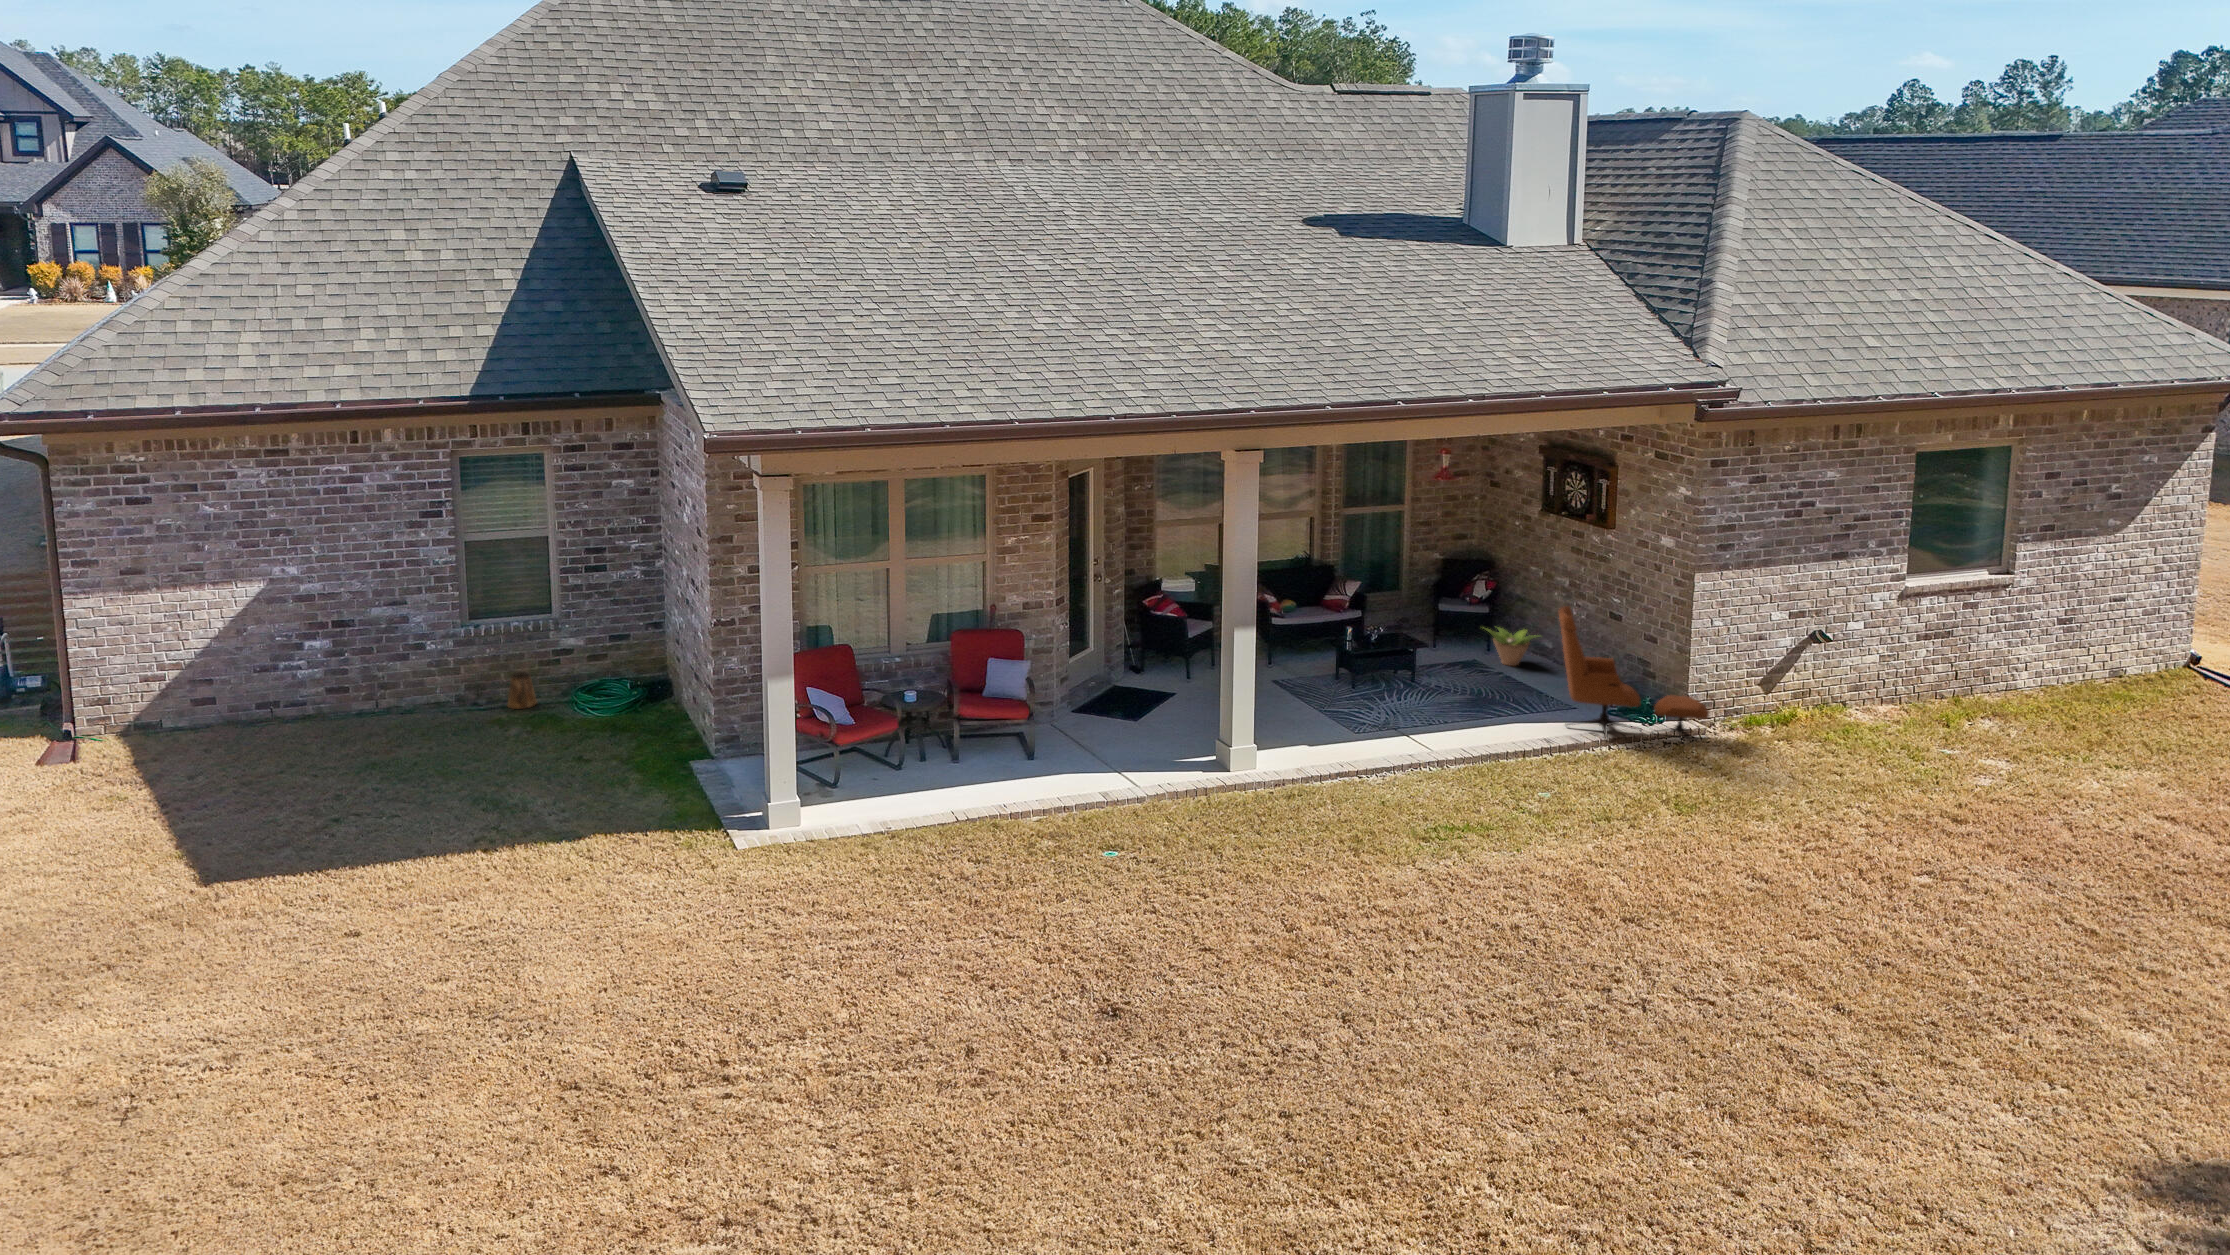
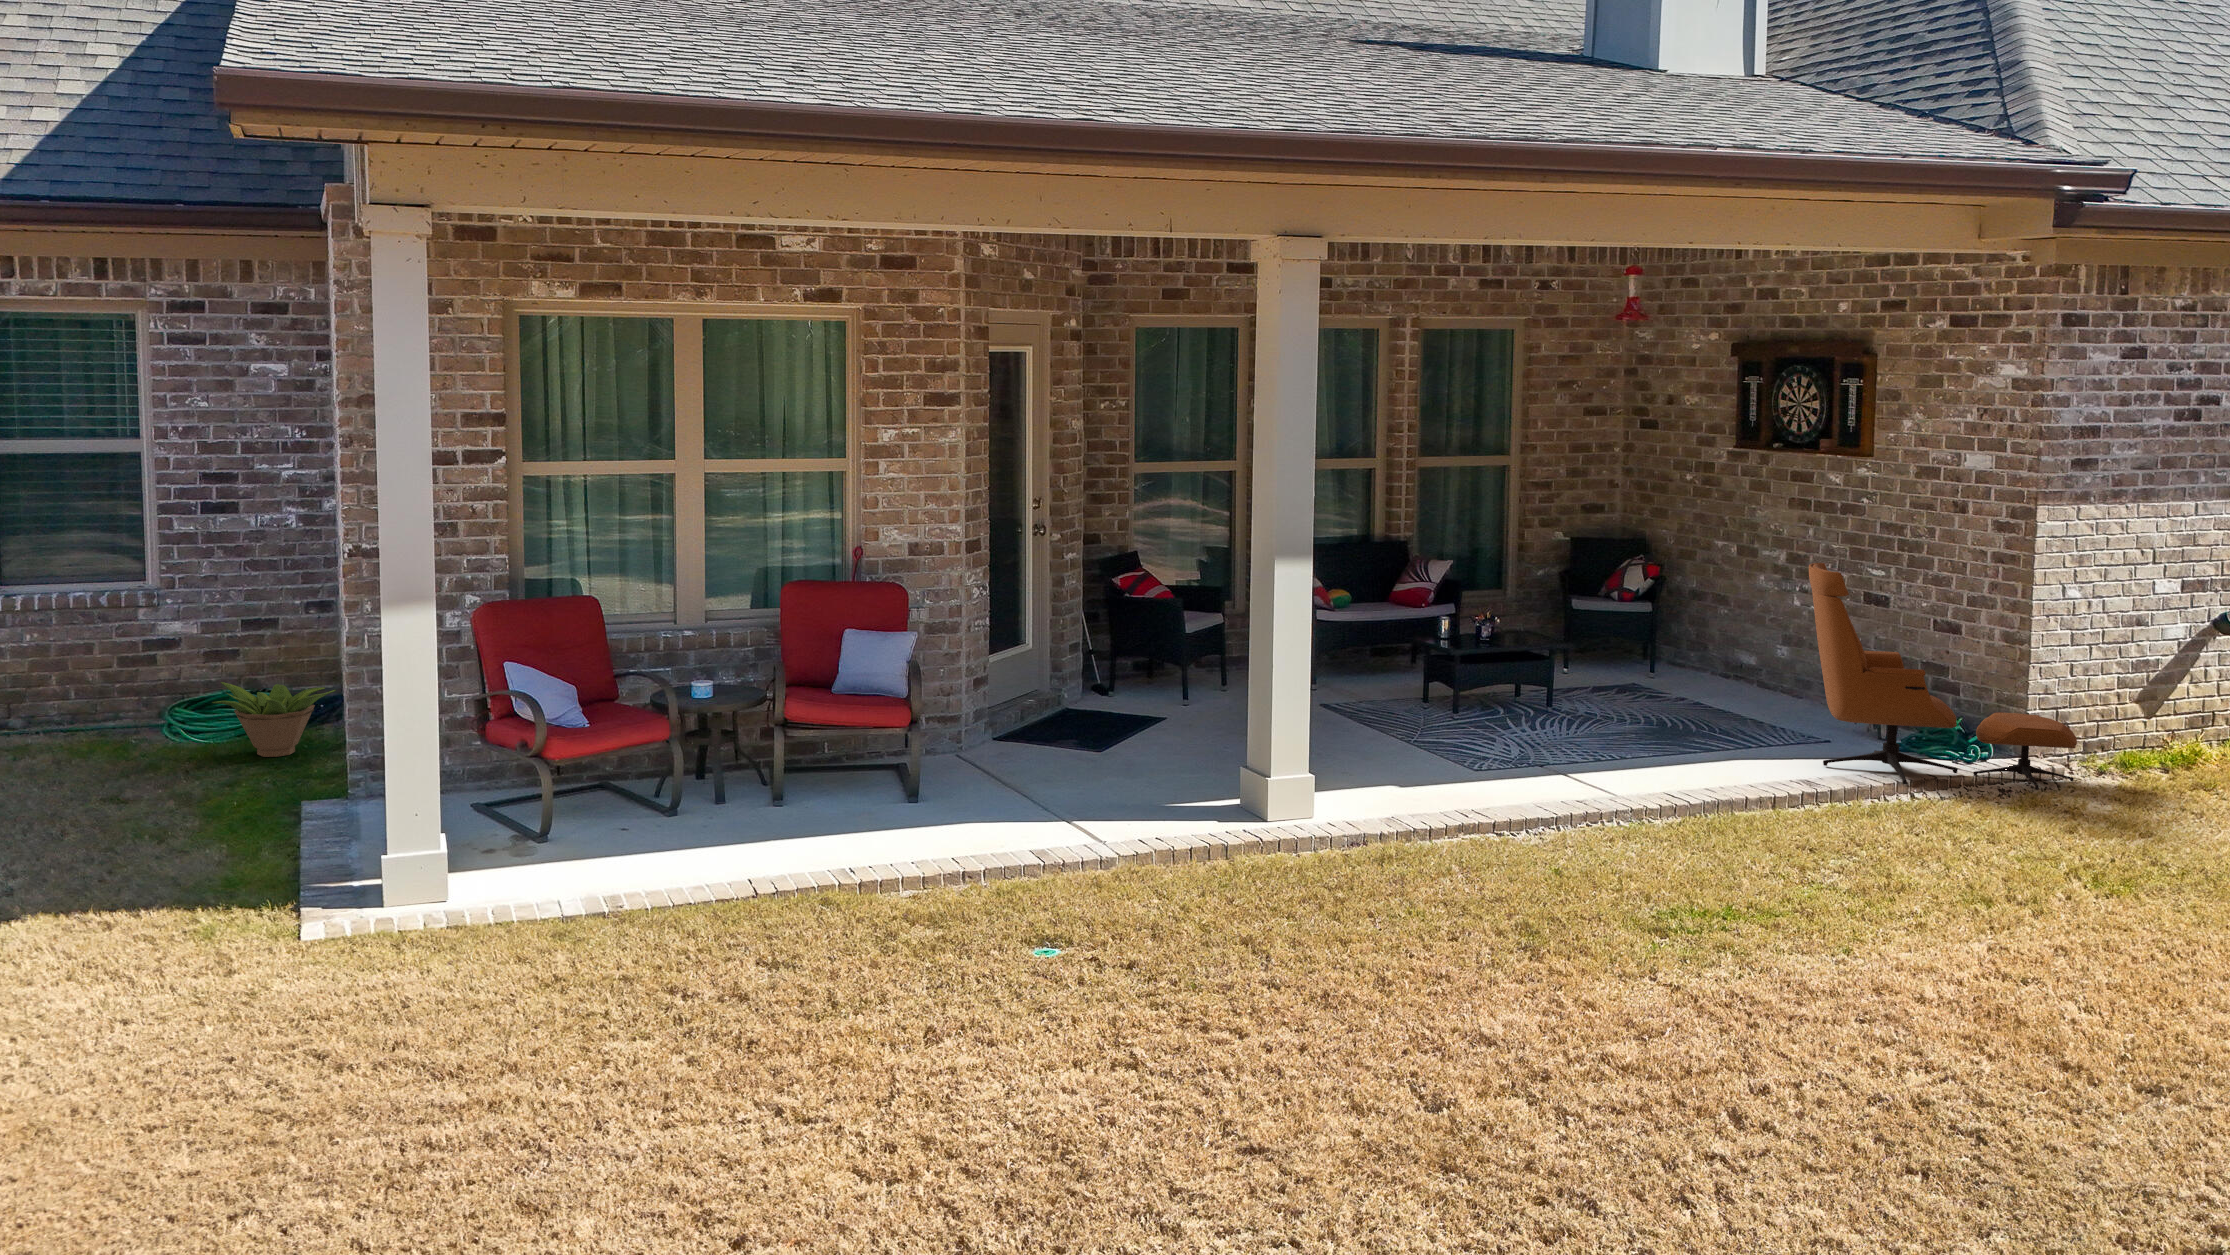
decorative plant: present [1486,628,1536,666] -> present [212,682,336,757]
watering can: present [507,670,537,709] -> none [50,668,106,730]

